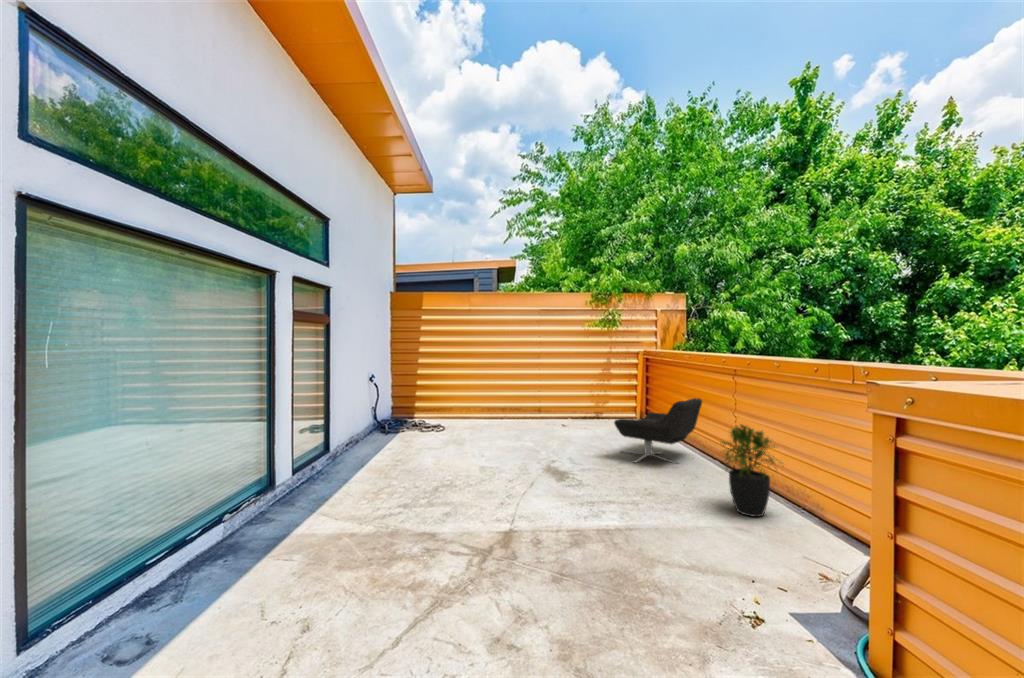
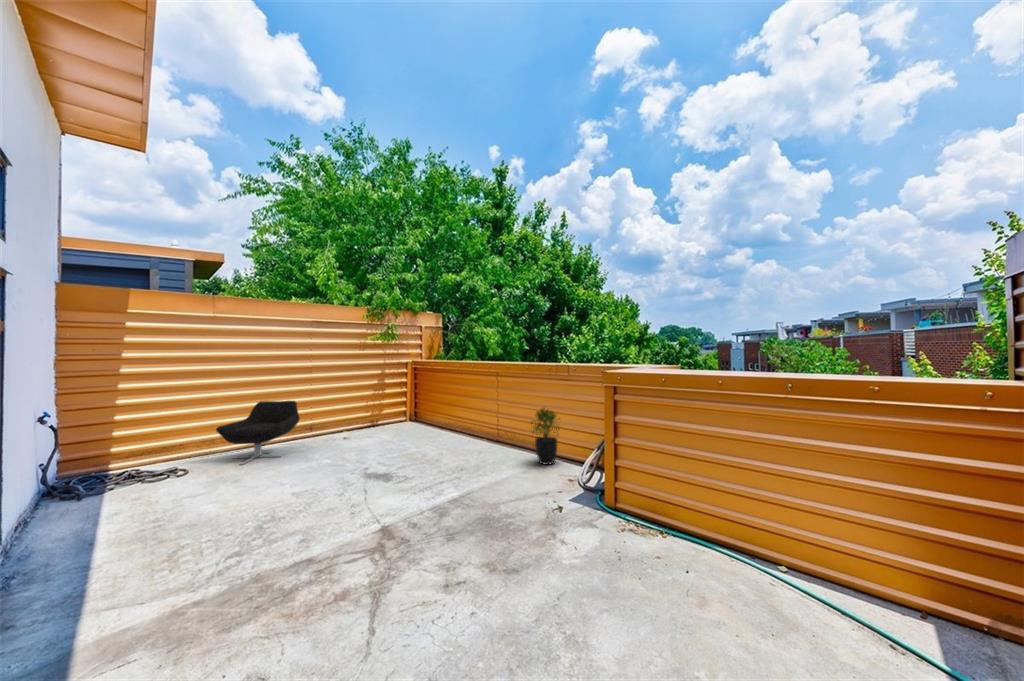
lounge chair: present [614,398,702,463] -> present [216,401,300,465]

